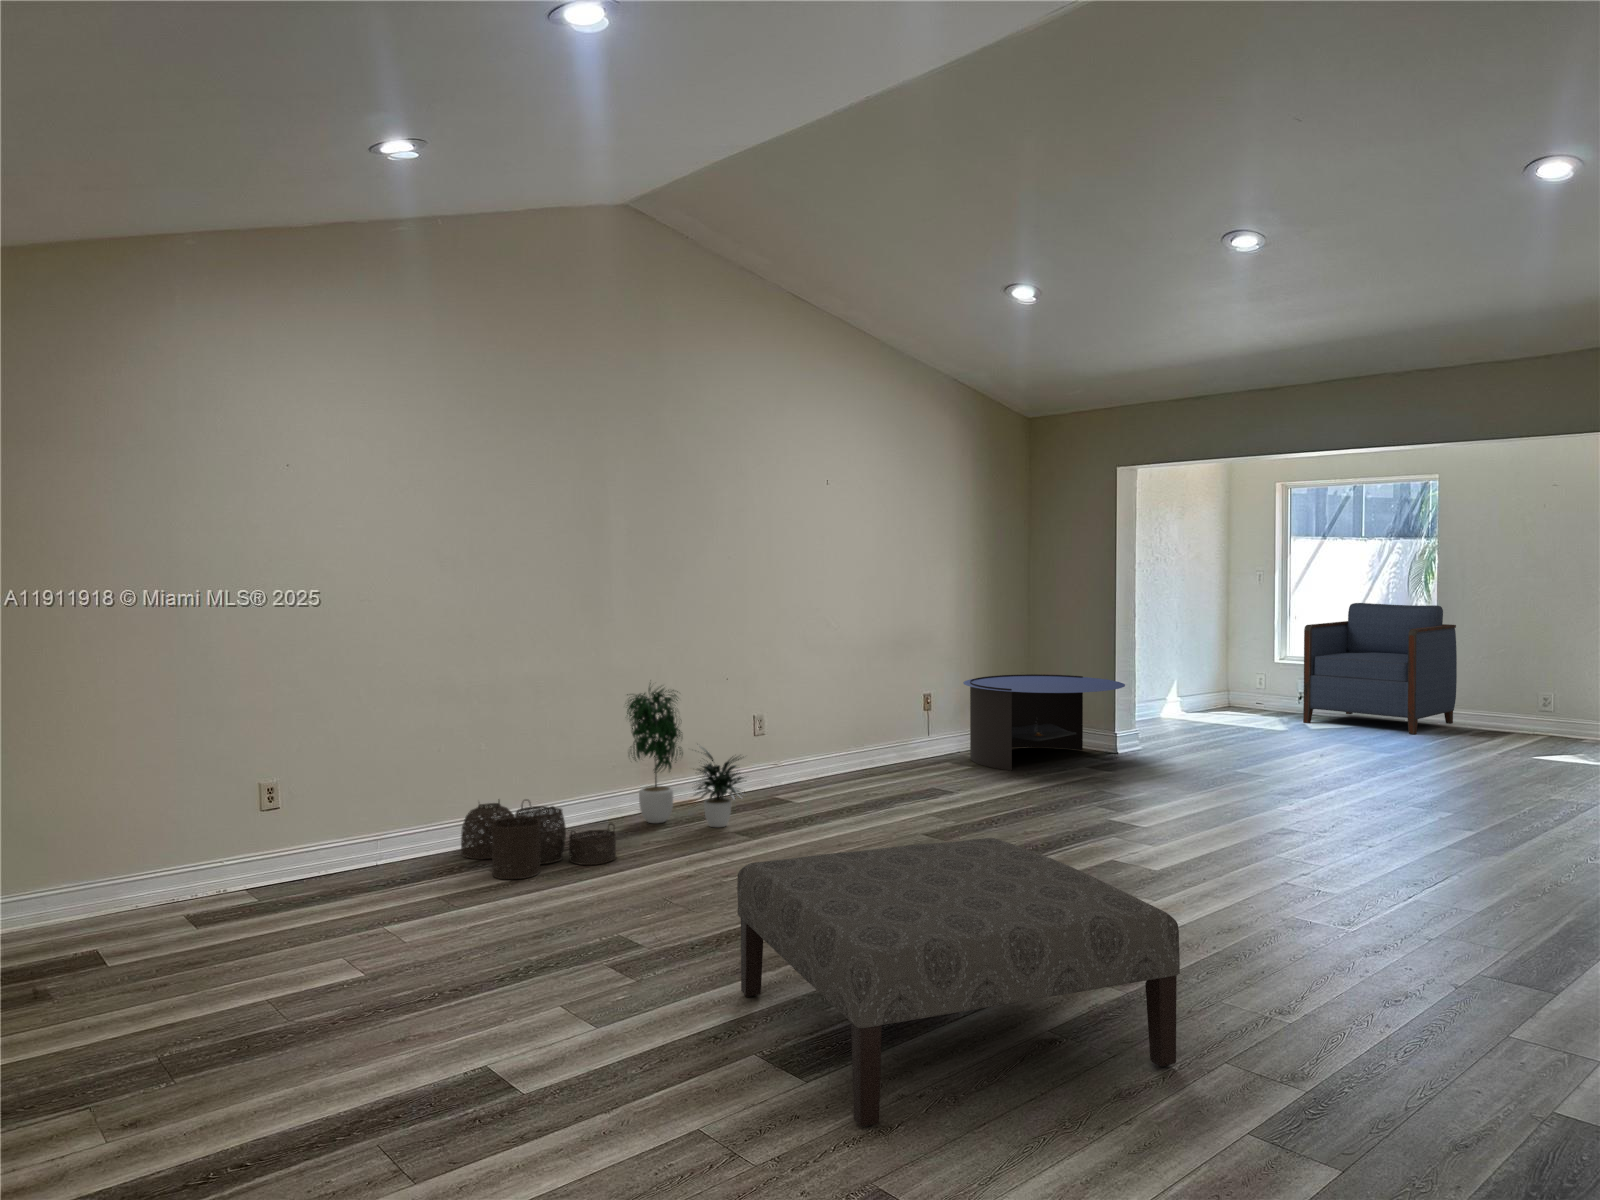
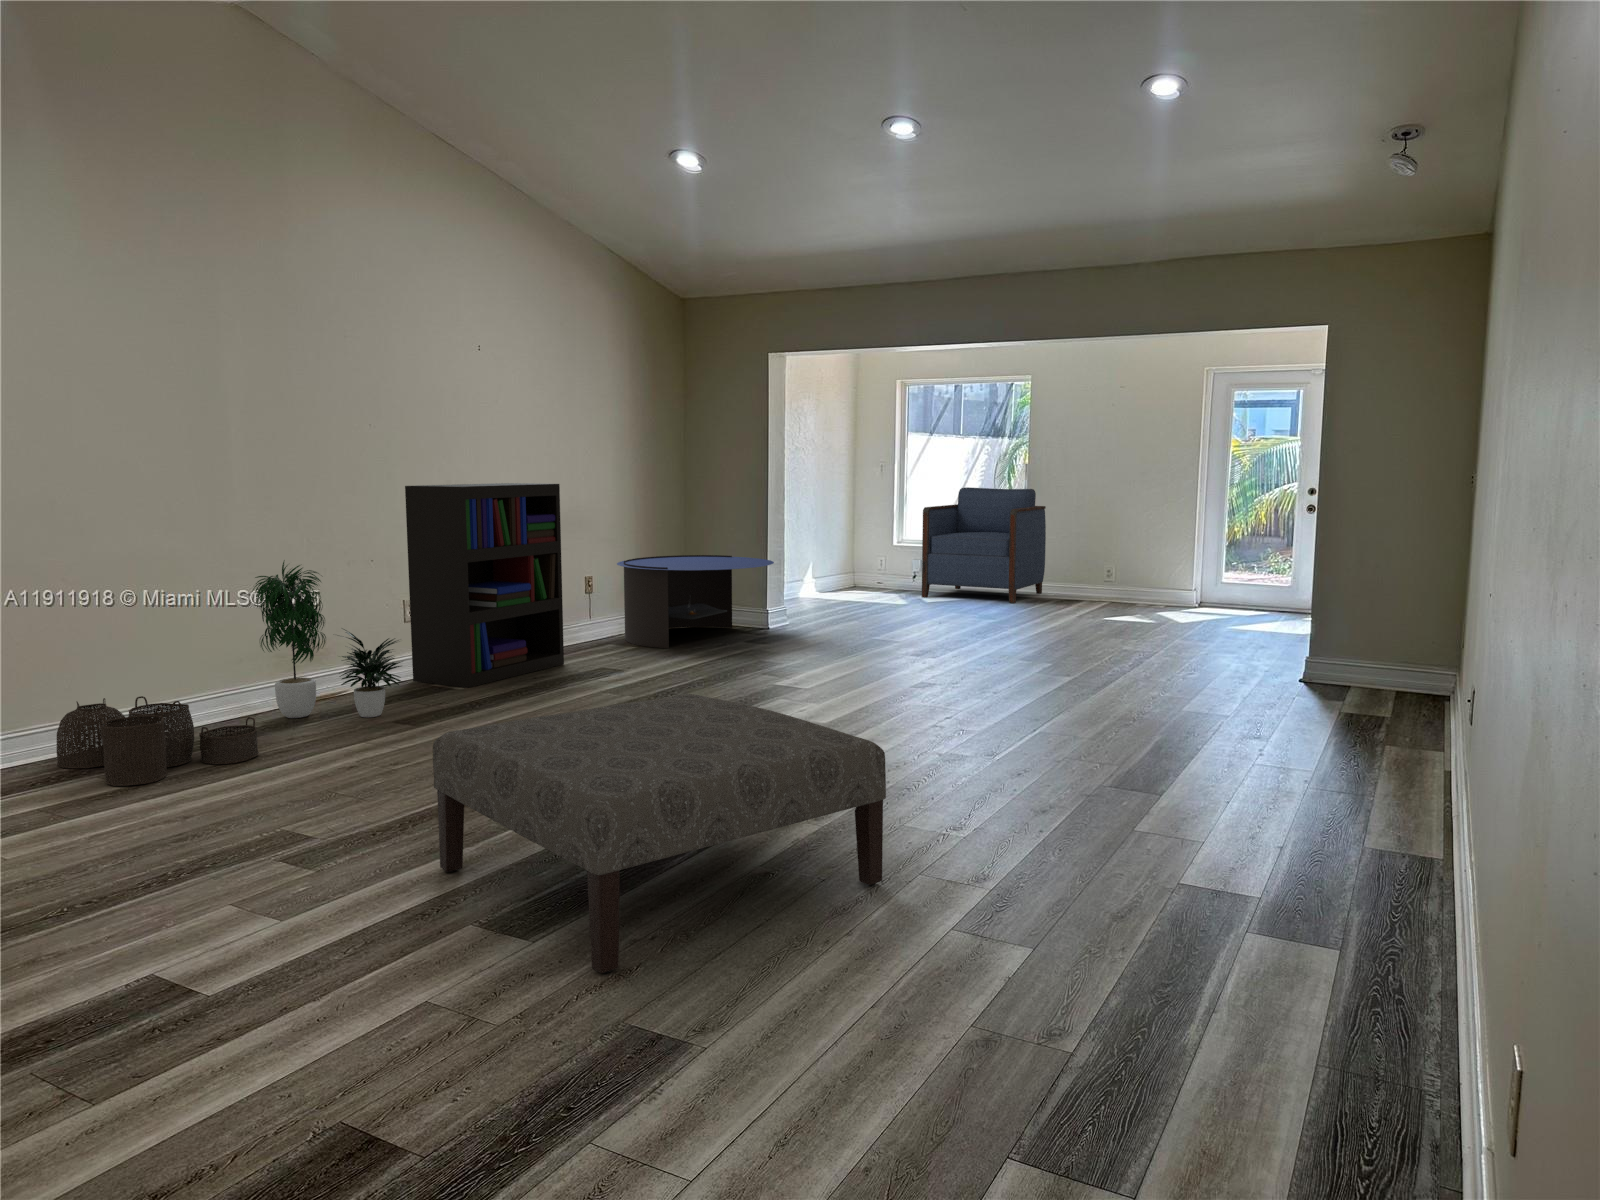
bookshelf: none [761,605,905,802] -> present [405,483,564,688]

